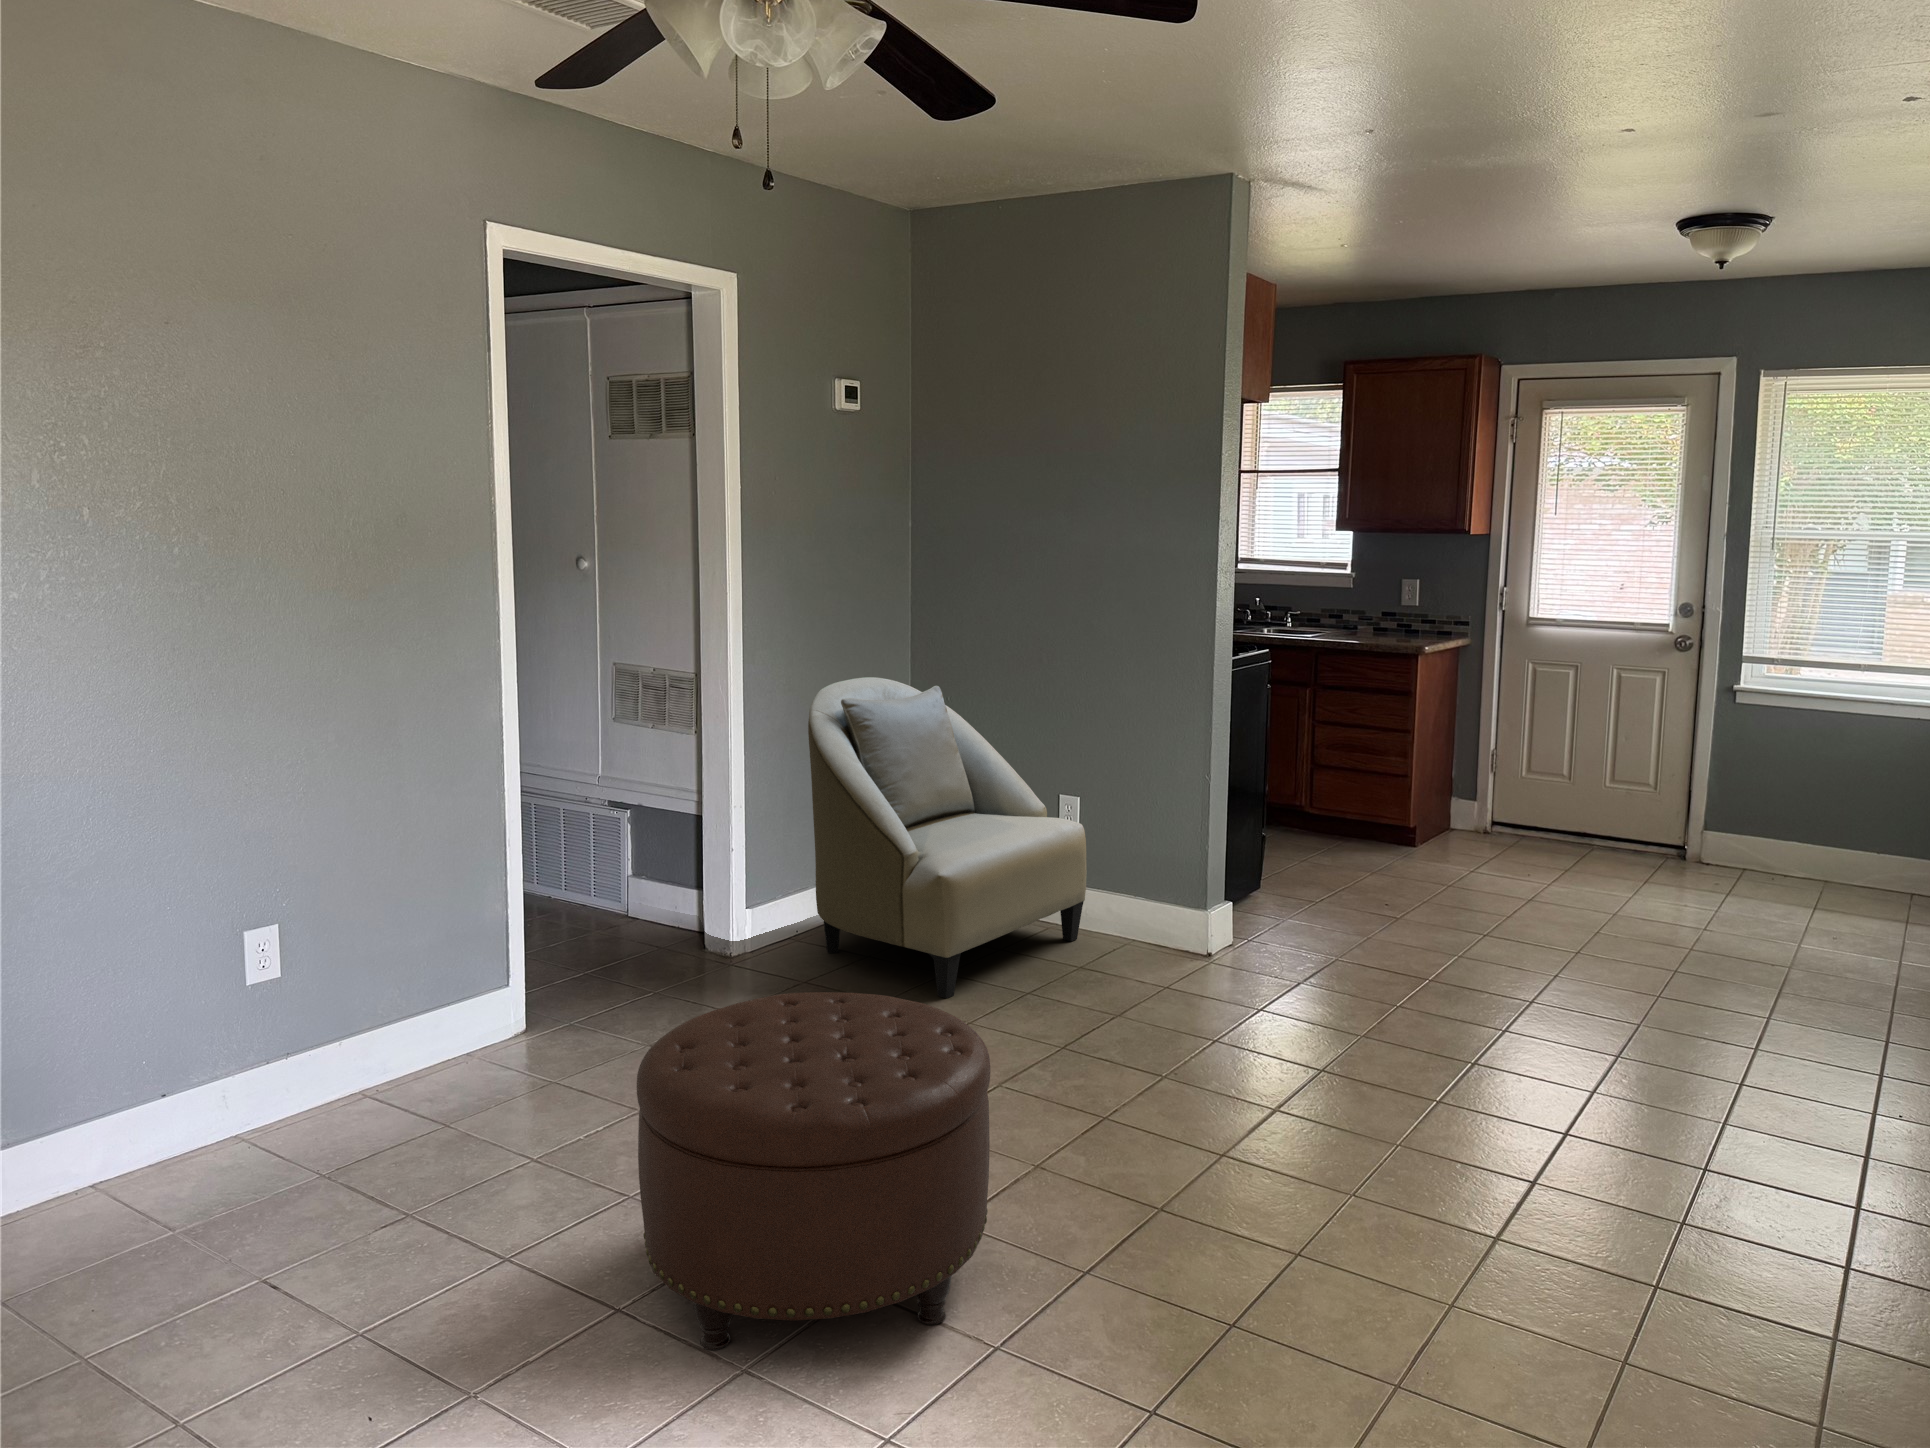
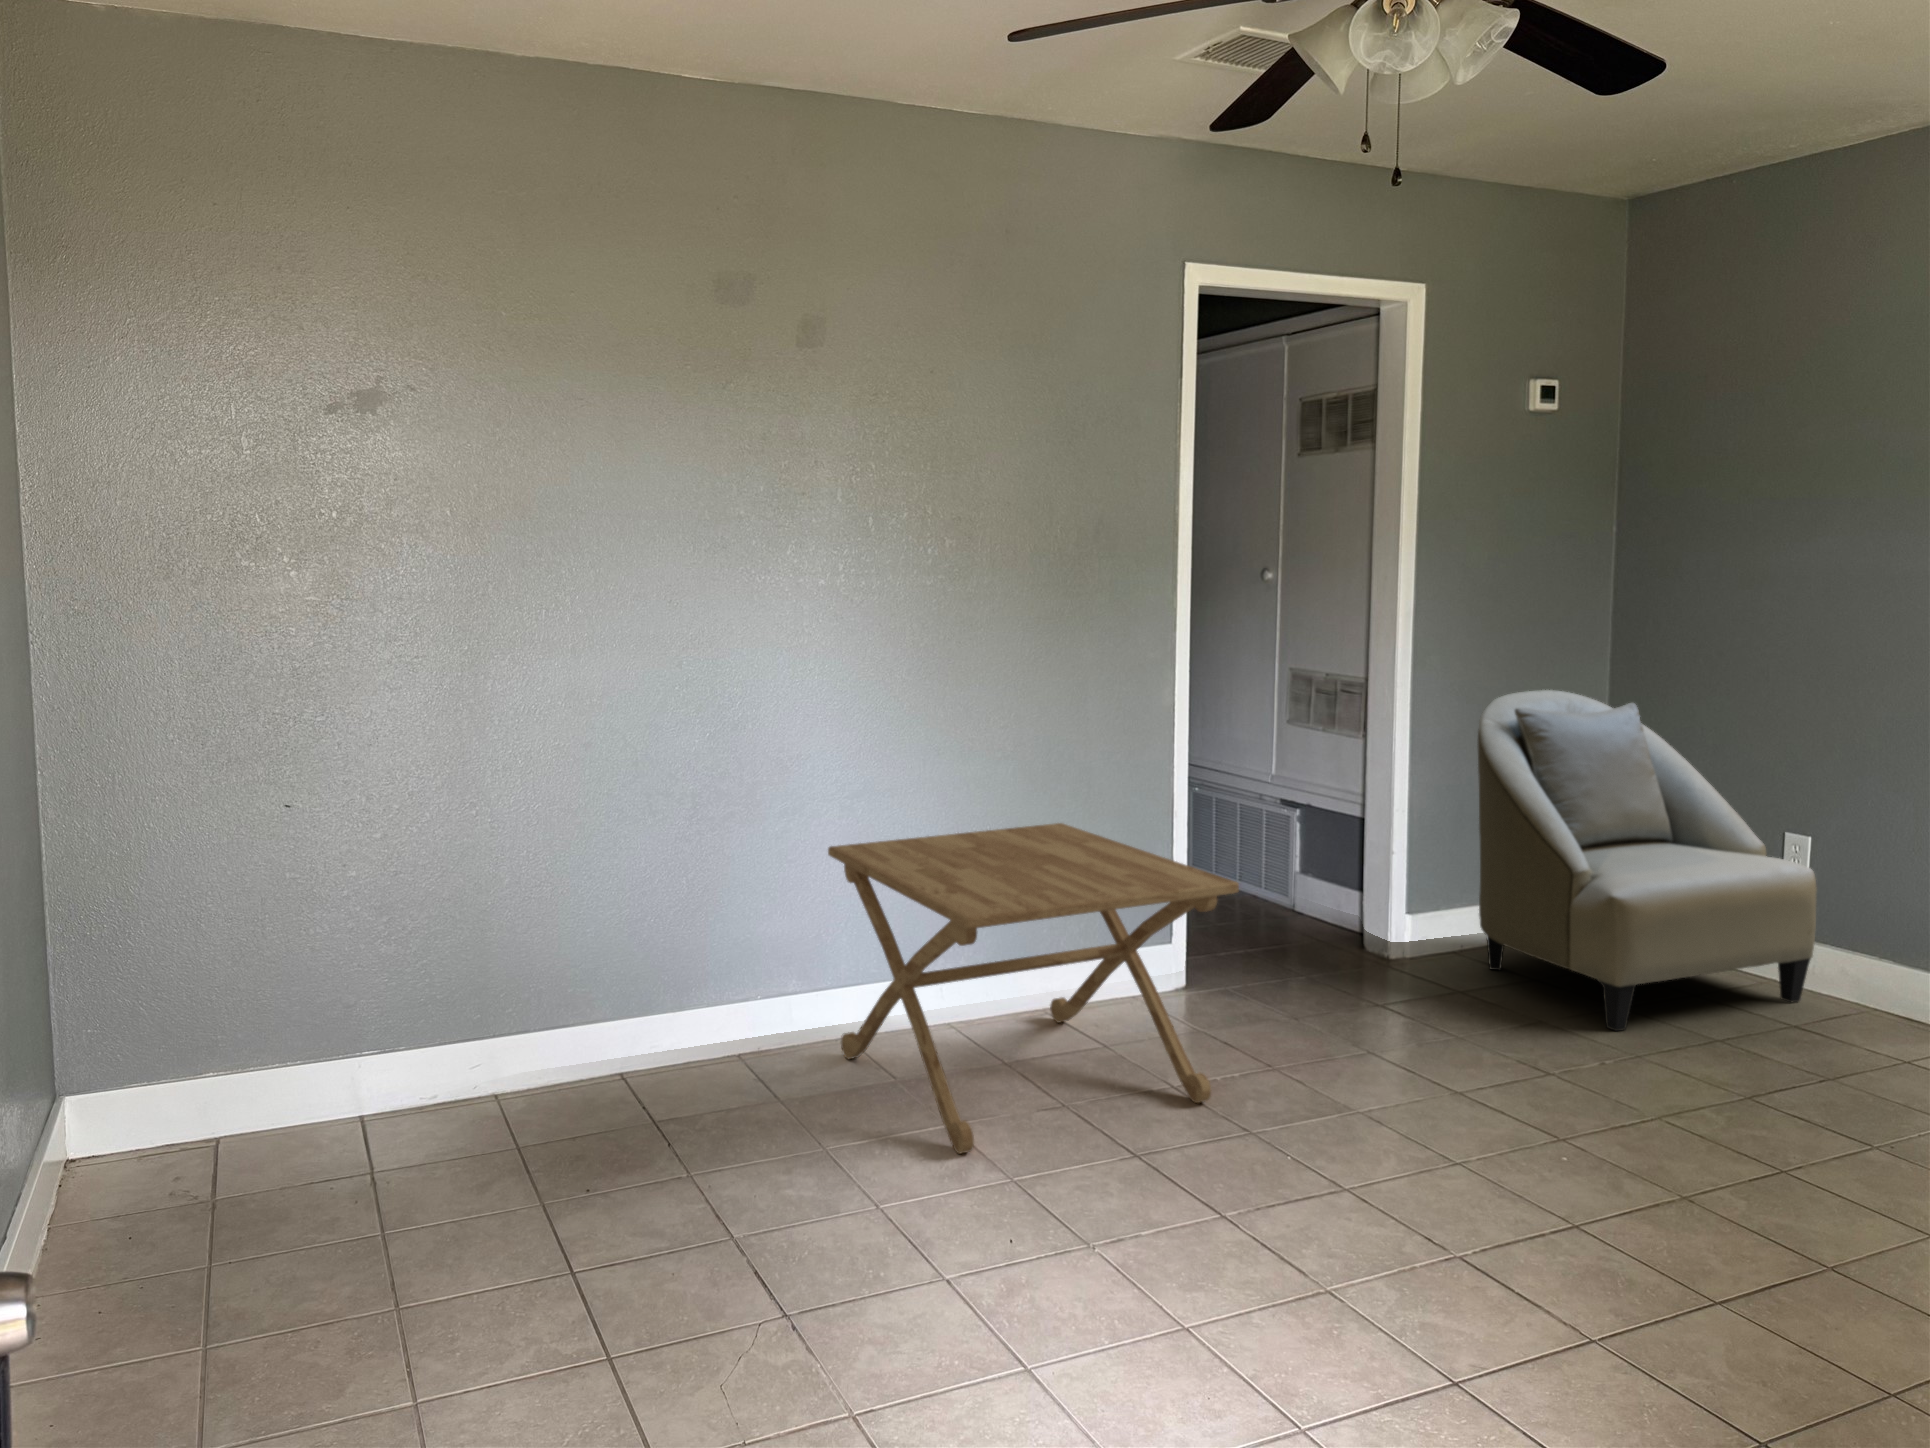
side table: none [34,876,602,1330] -> present [828,823,1239,1154]
ottoman: present [637,992,990,1350] -> none [1250,964,1613,1309]

